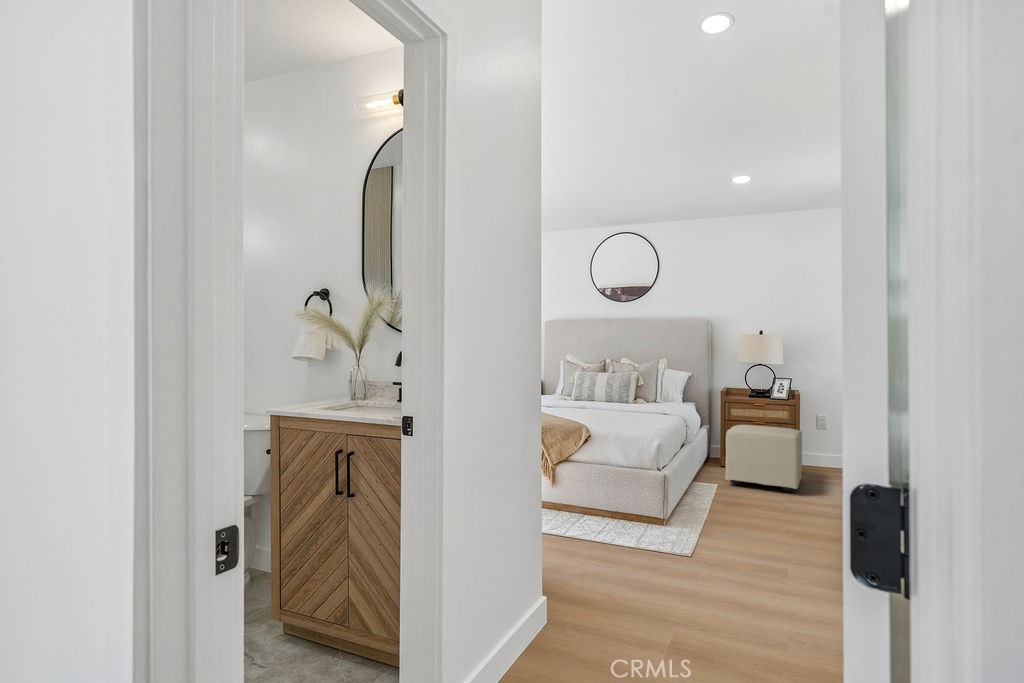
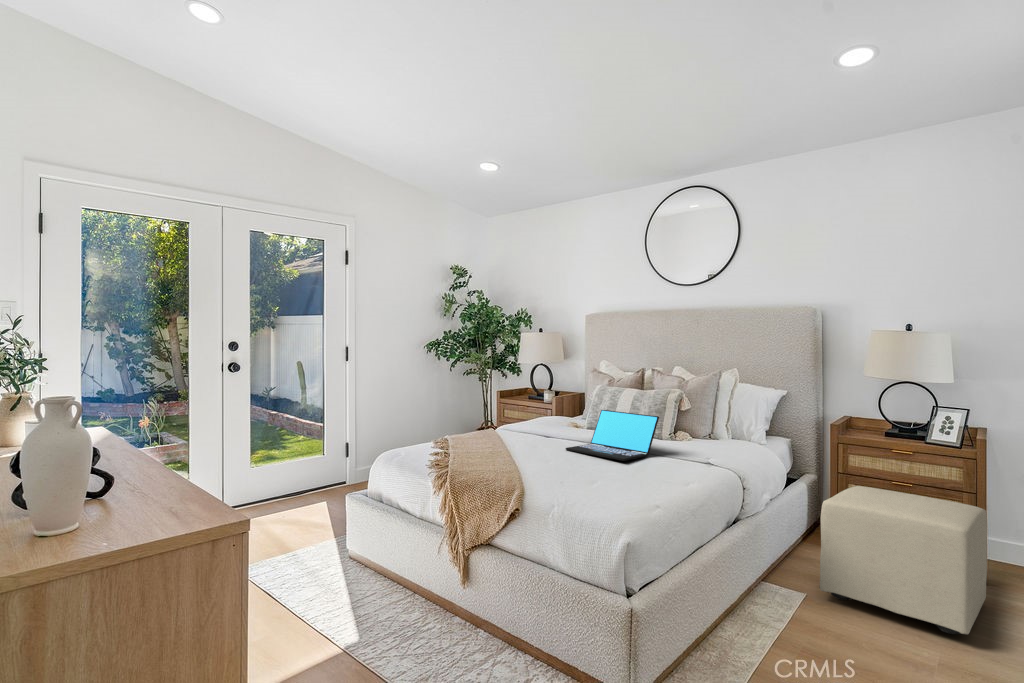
laptop: none [581,385,635,413] -> present [566,410,659,461]

